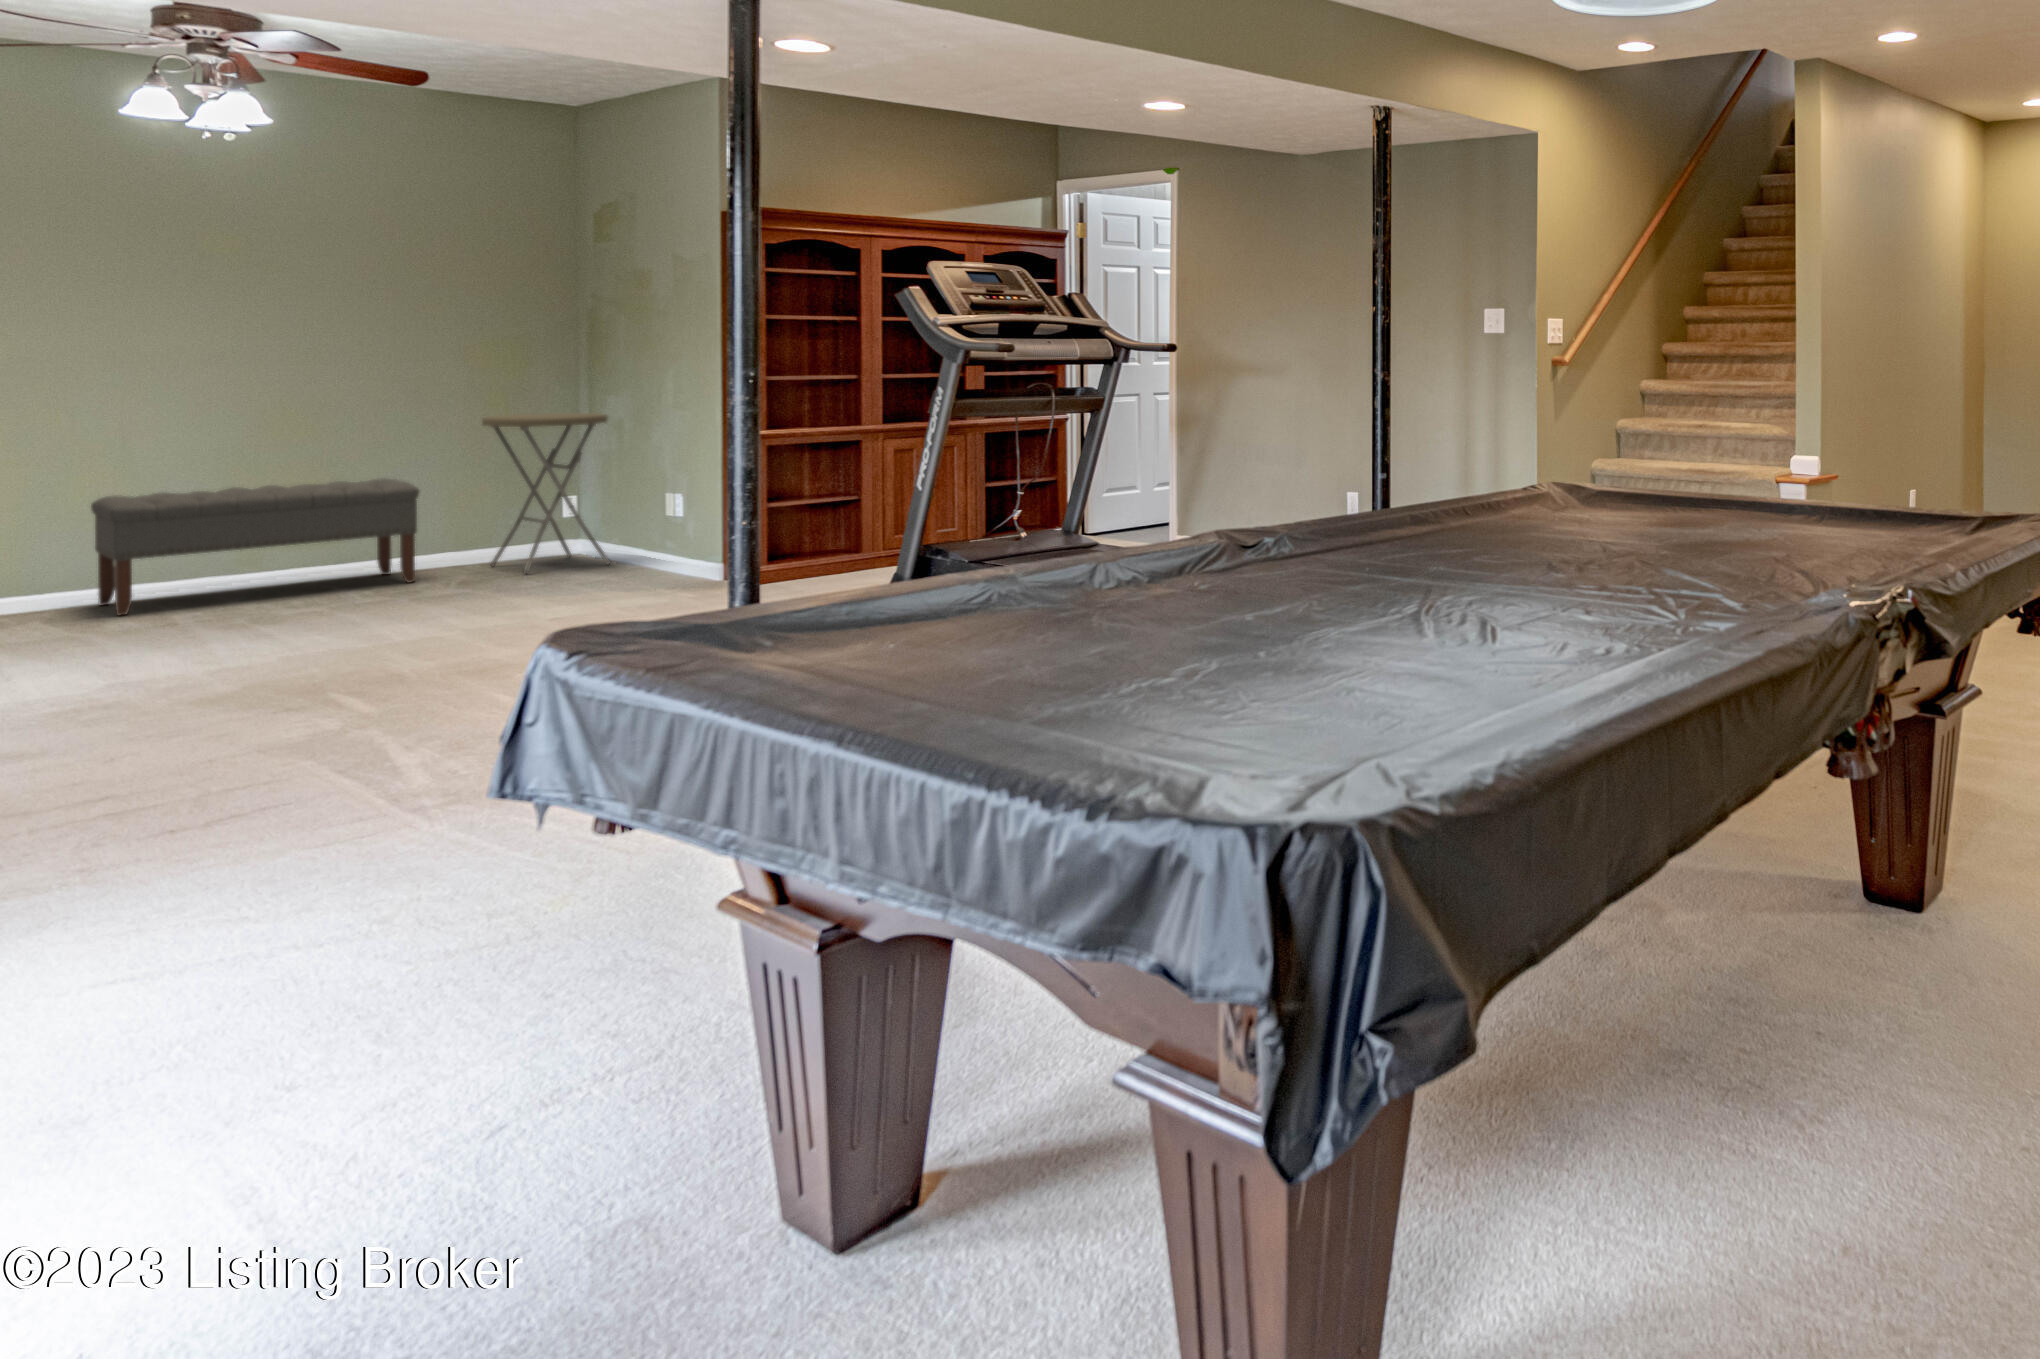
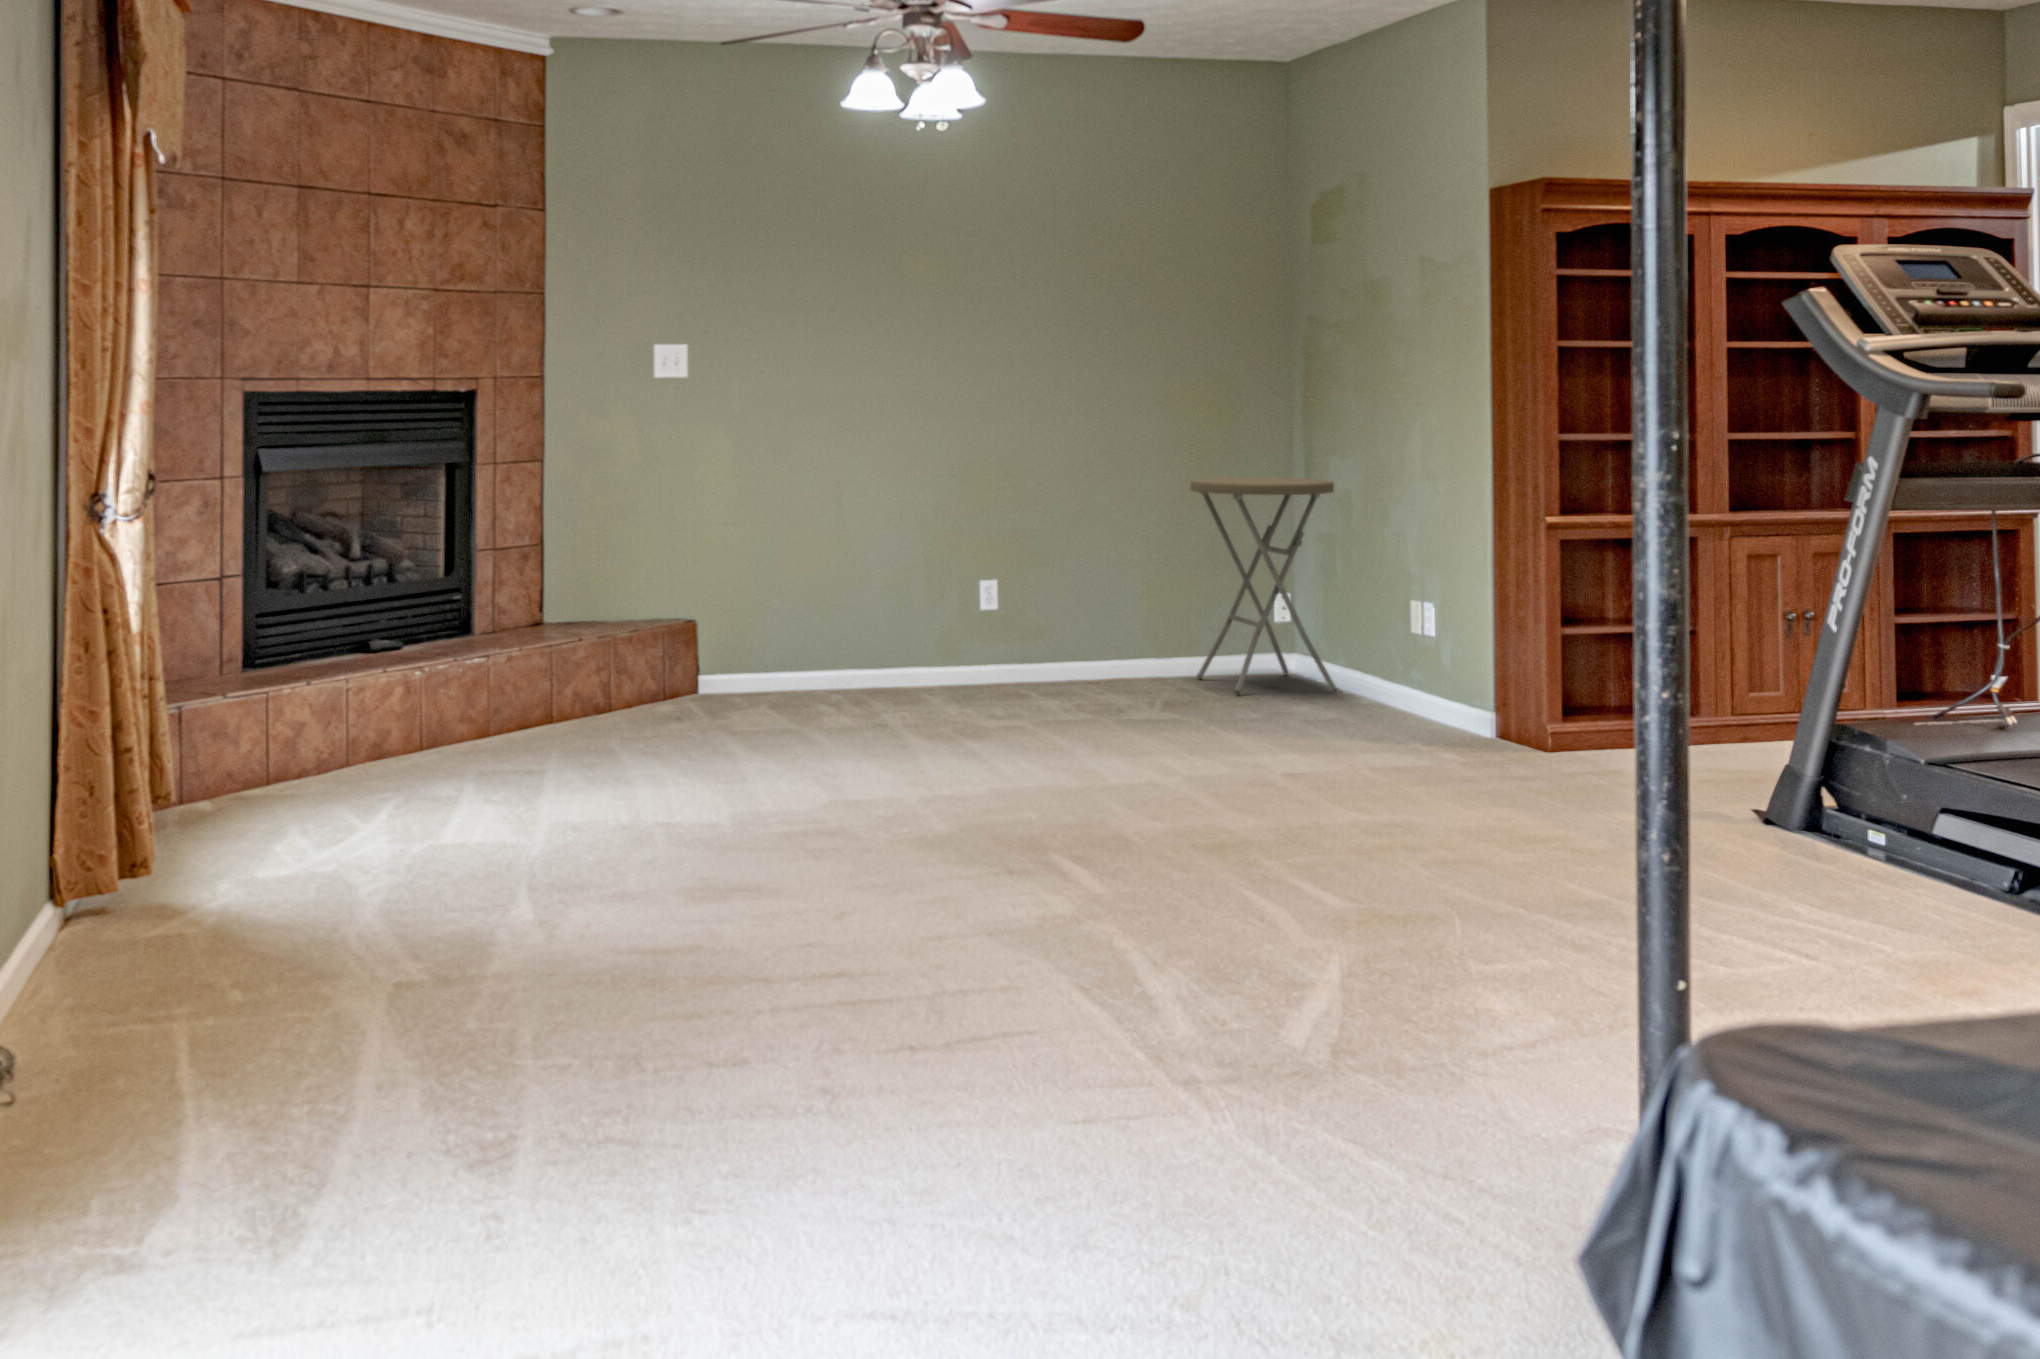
bench: present [91,478,419,615] -> none [818,554,1123,700]

